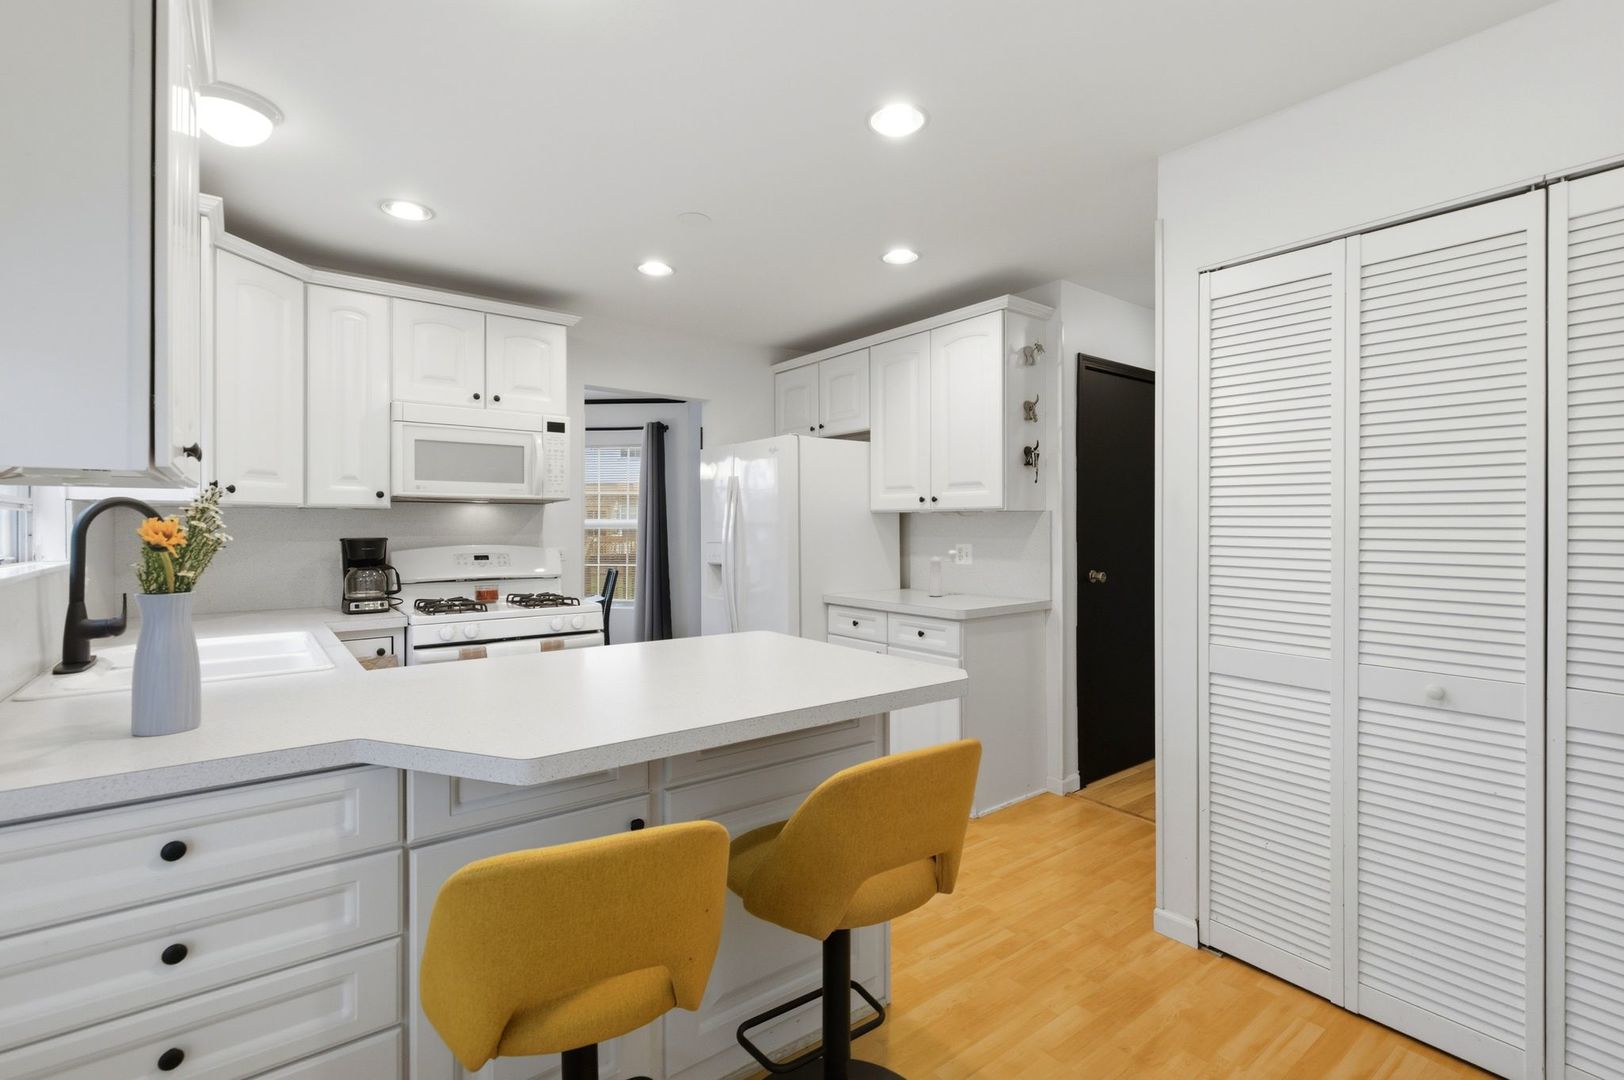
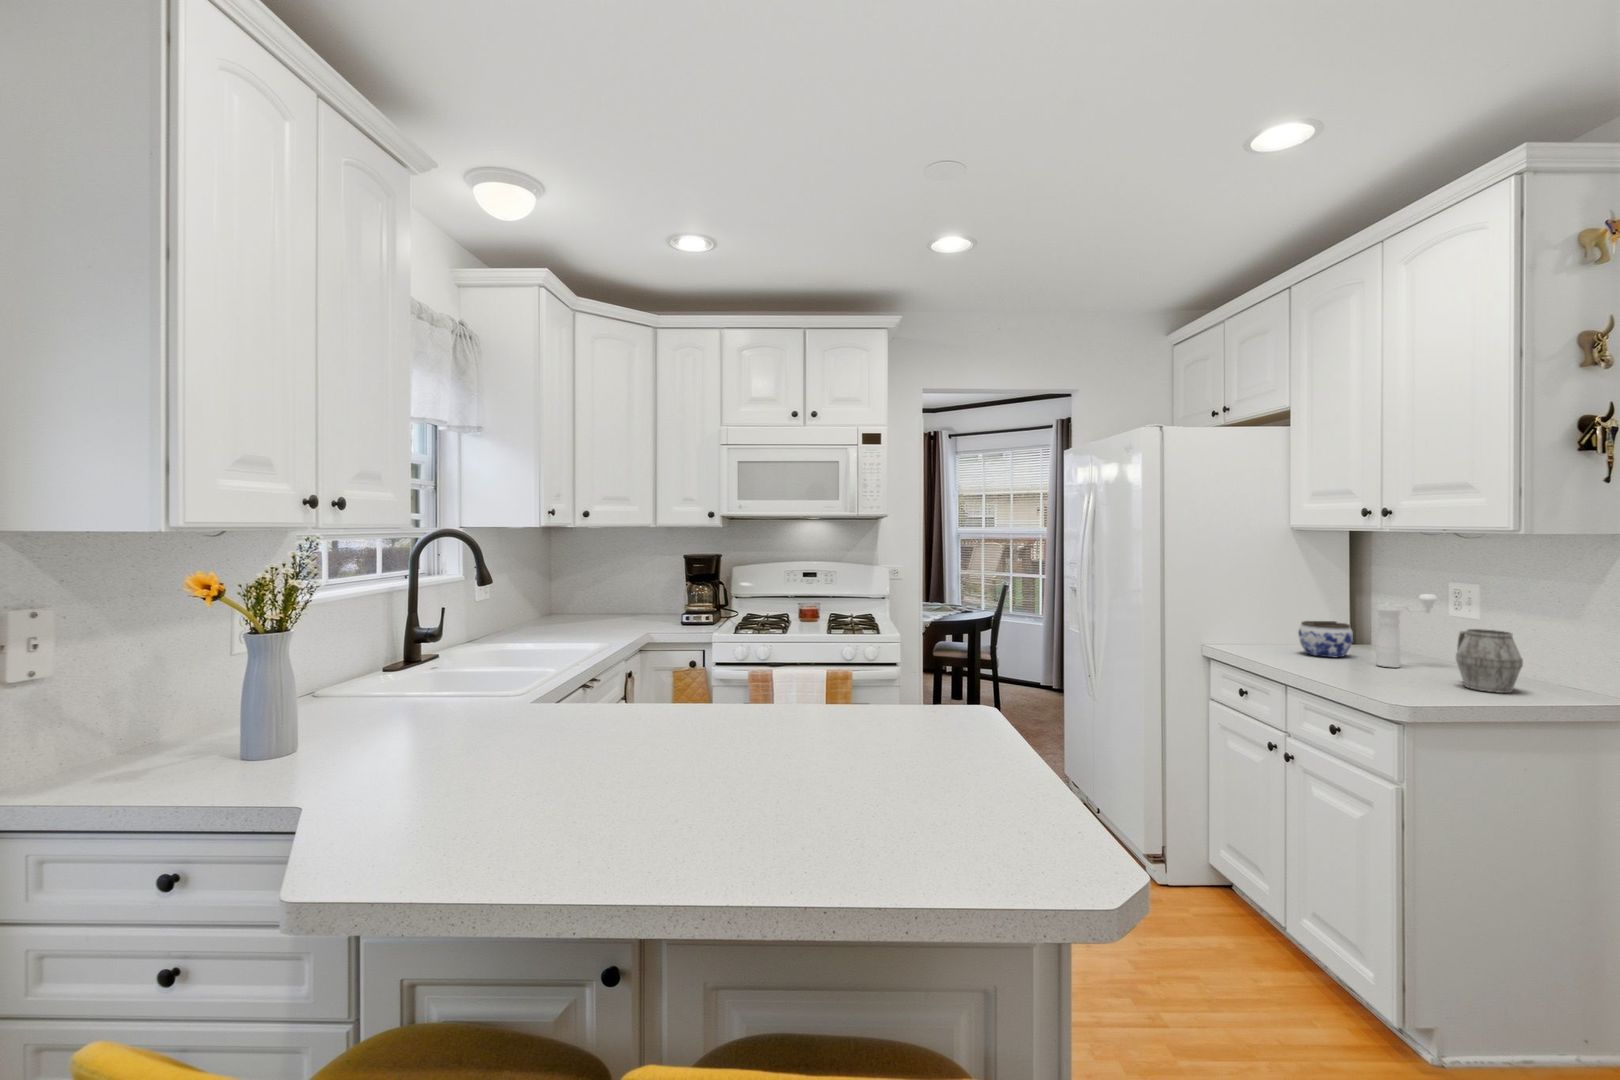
mug: none [973,567,1003,601] -> present [1456,629,1523,693]
jar: none [884,572,914,595] -> present [1298,621,1353,657]

